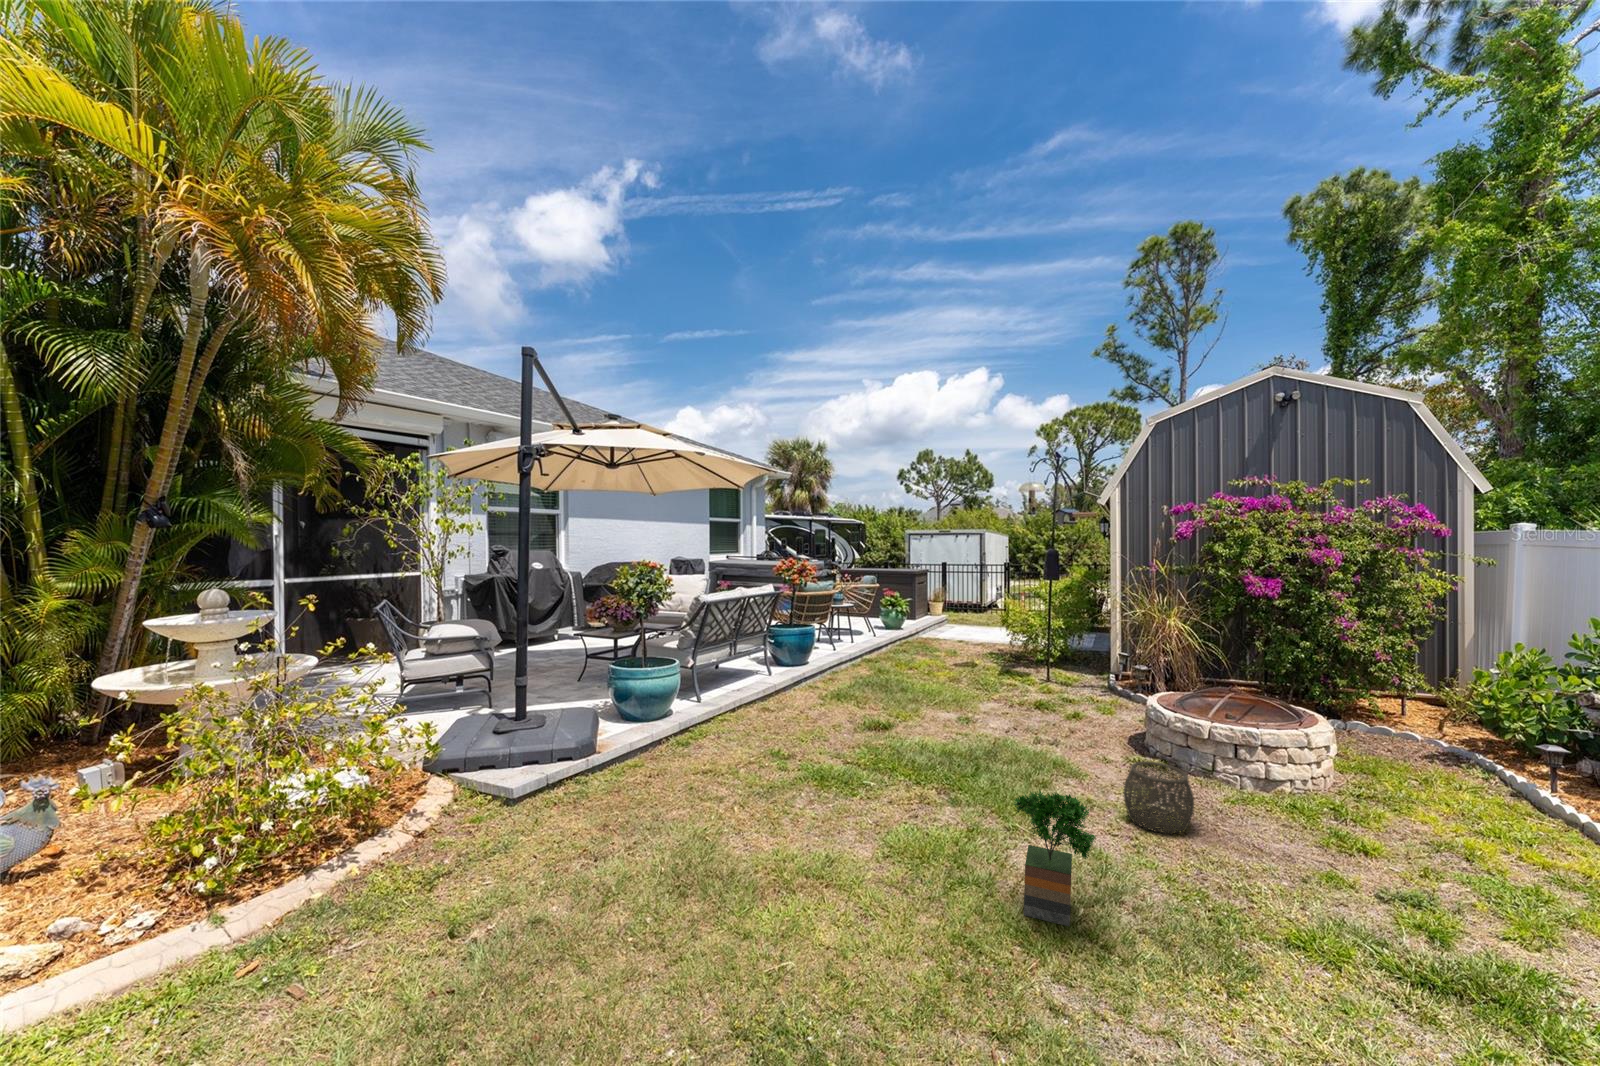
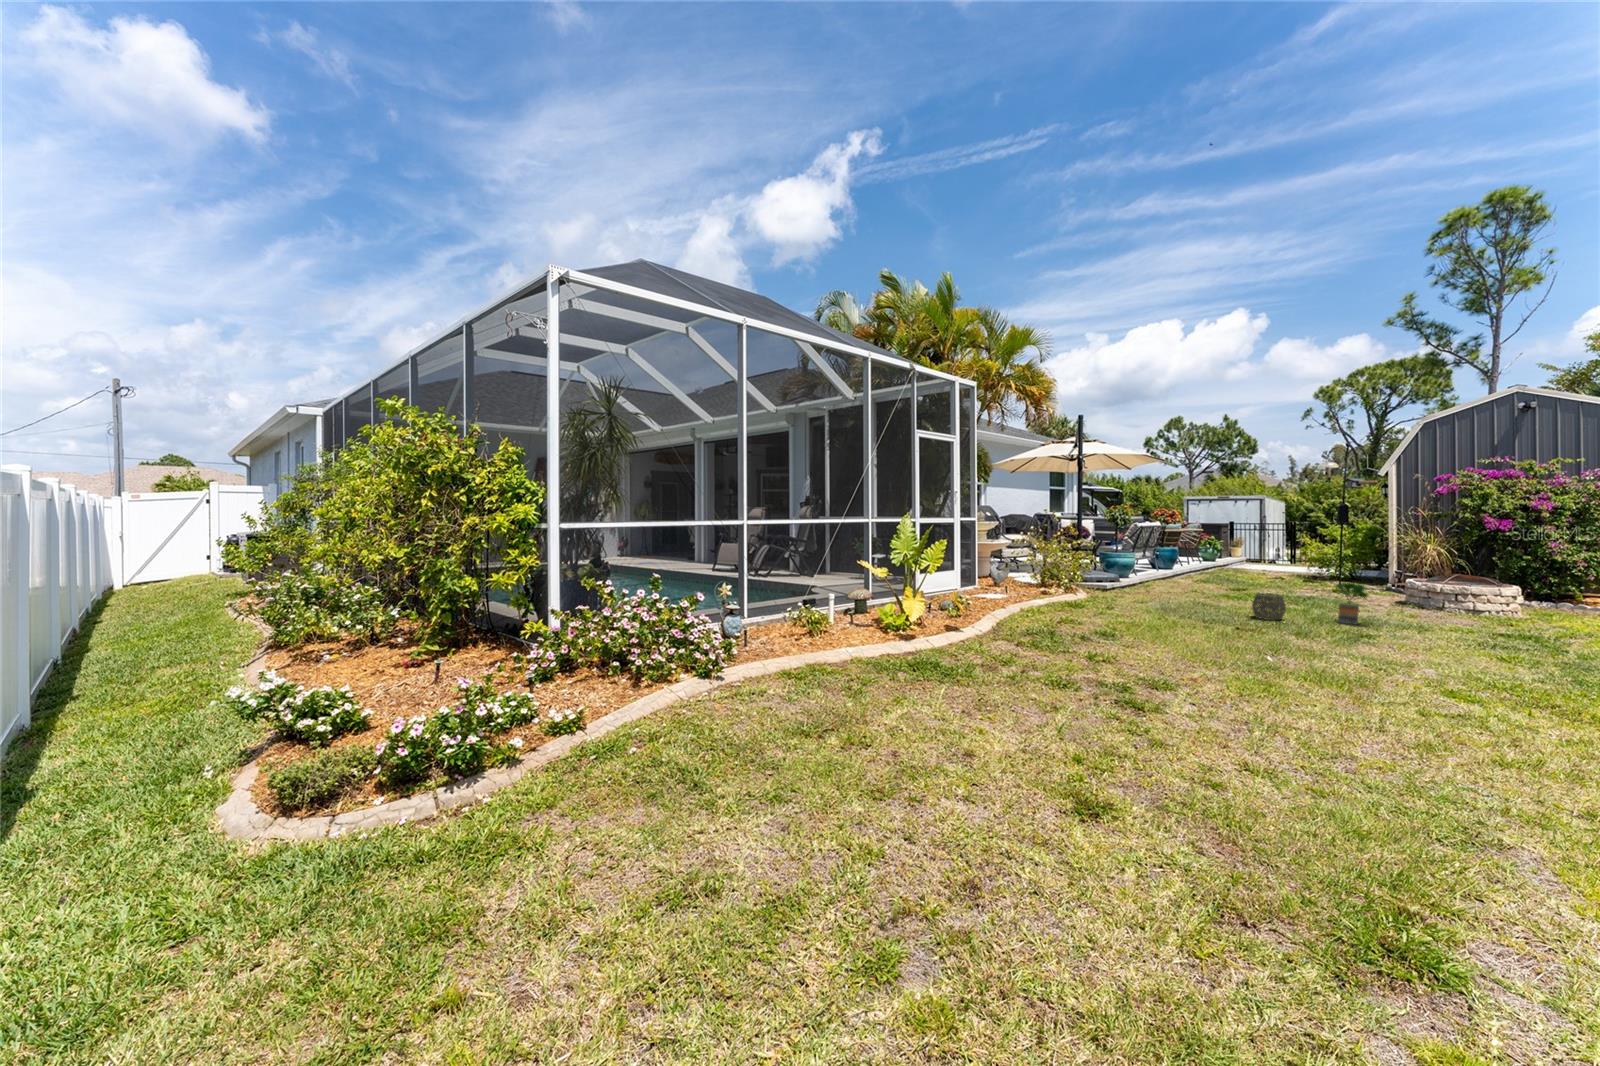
woven basket: present [1124,761,1194,834] -> present [1252,593,1286,620]

